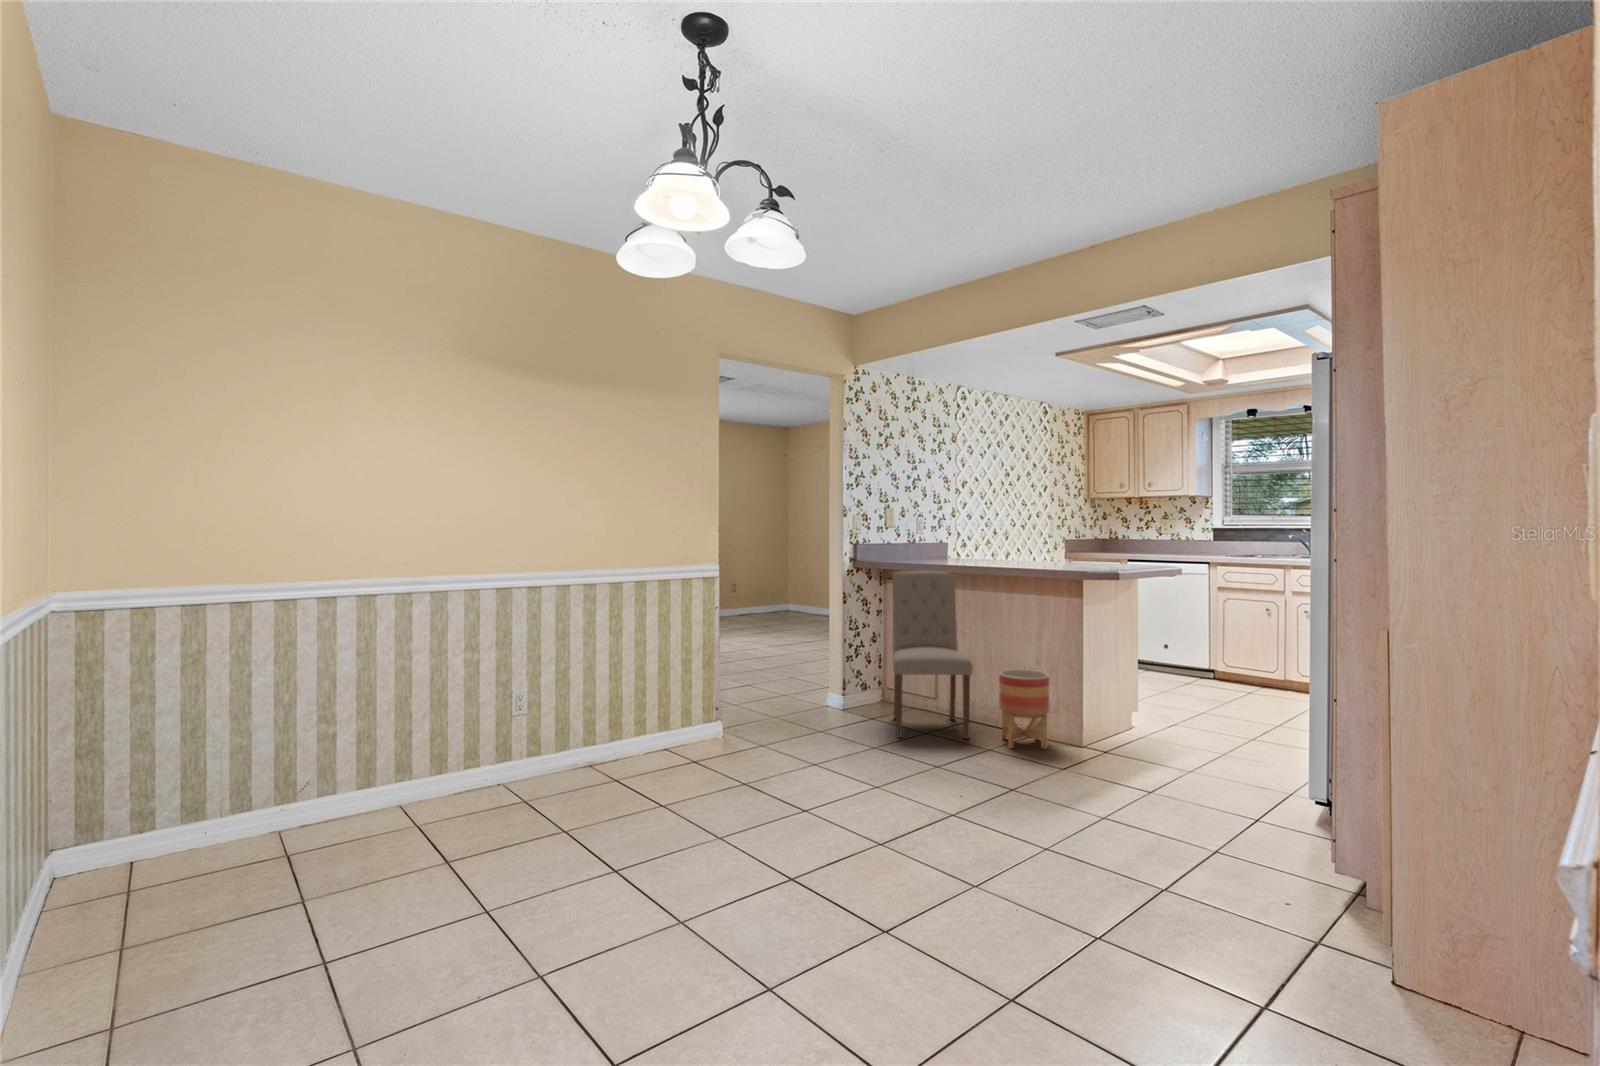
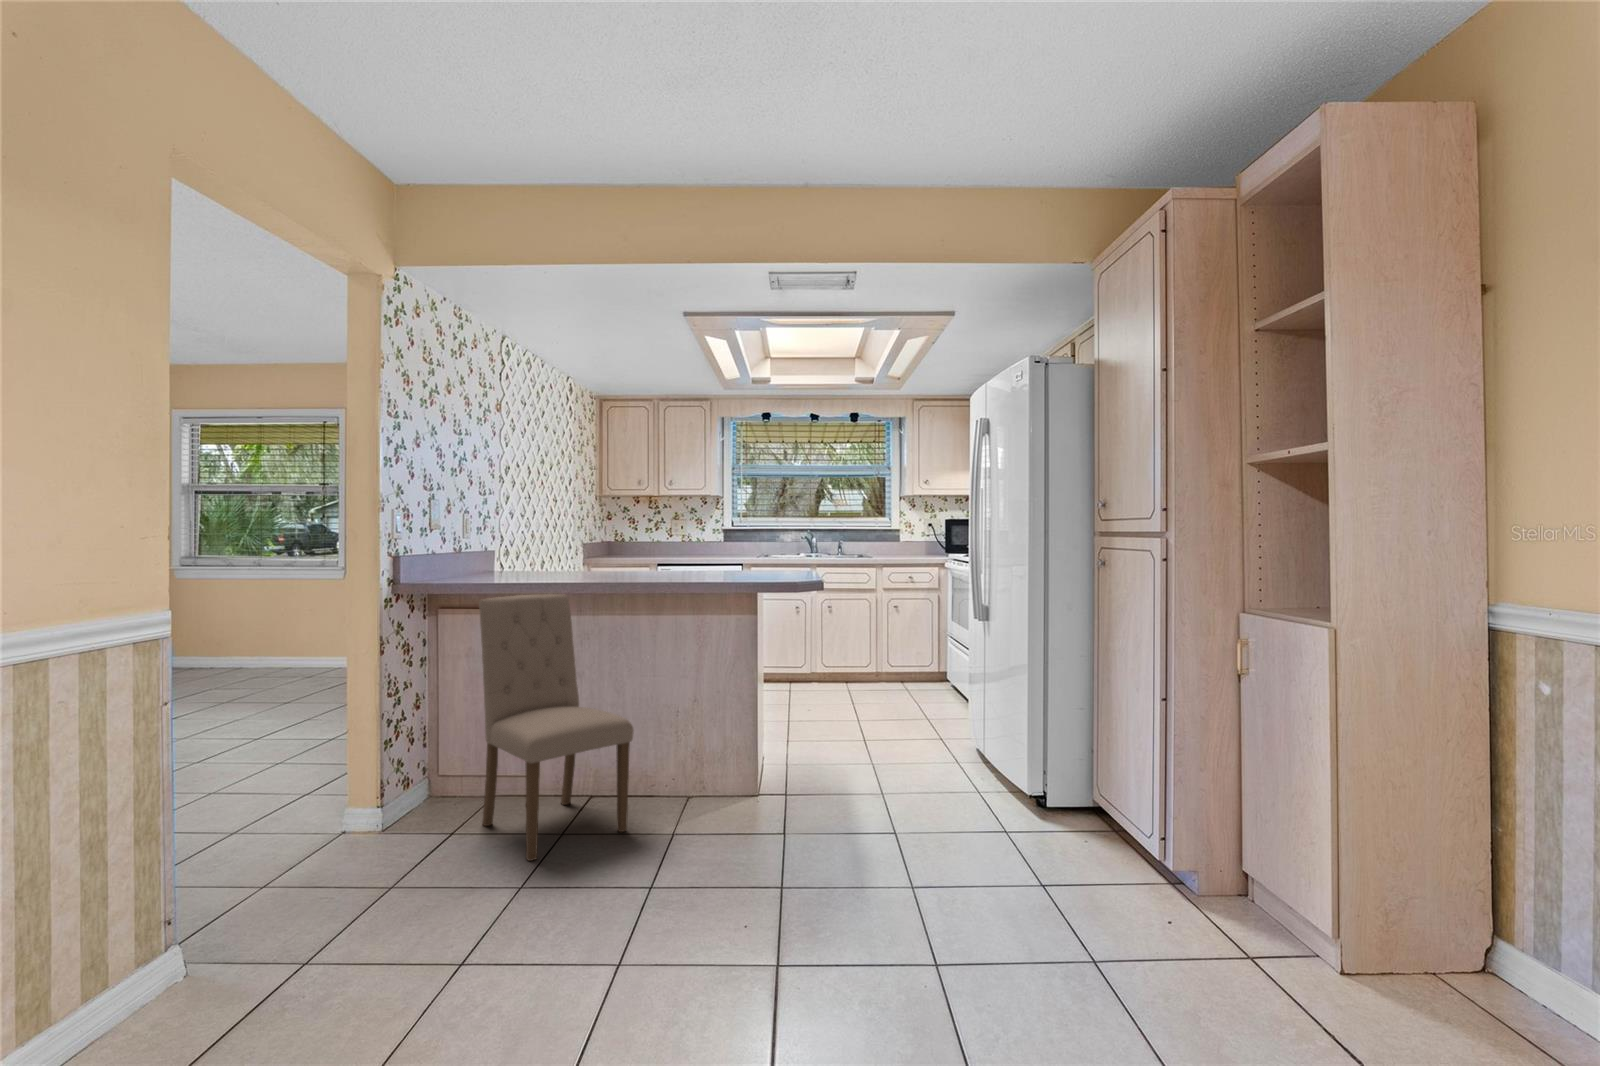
planter: present [999,669,1049,749] -> none [664,719,730,832]

